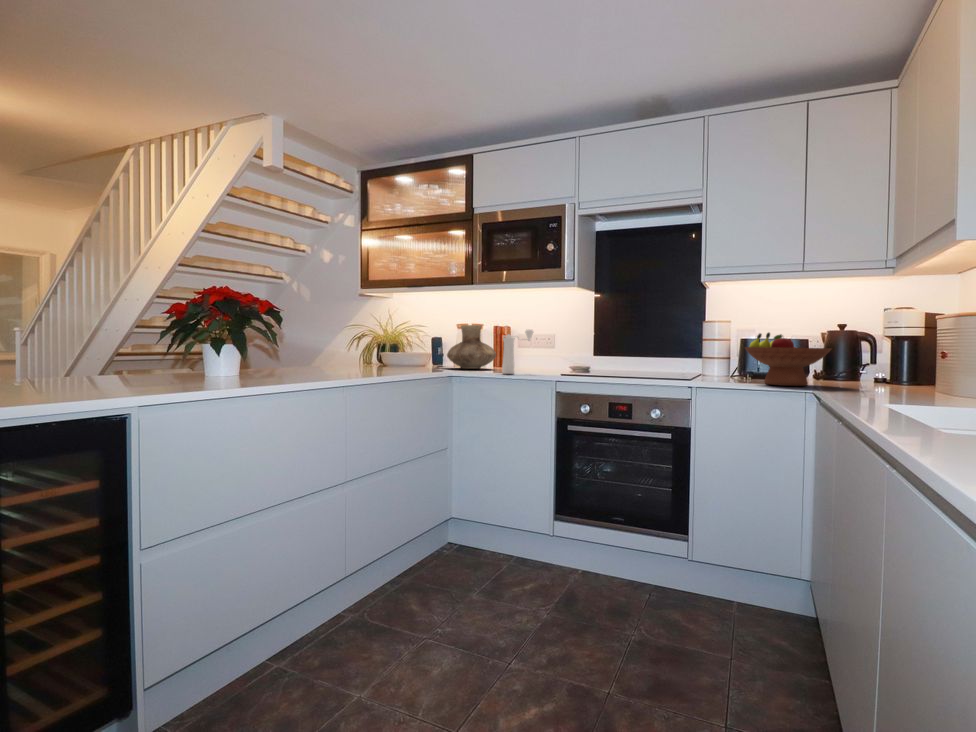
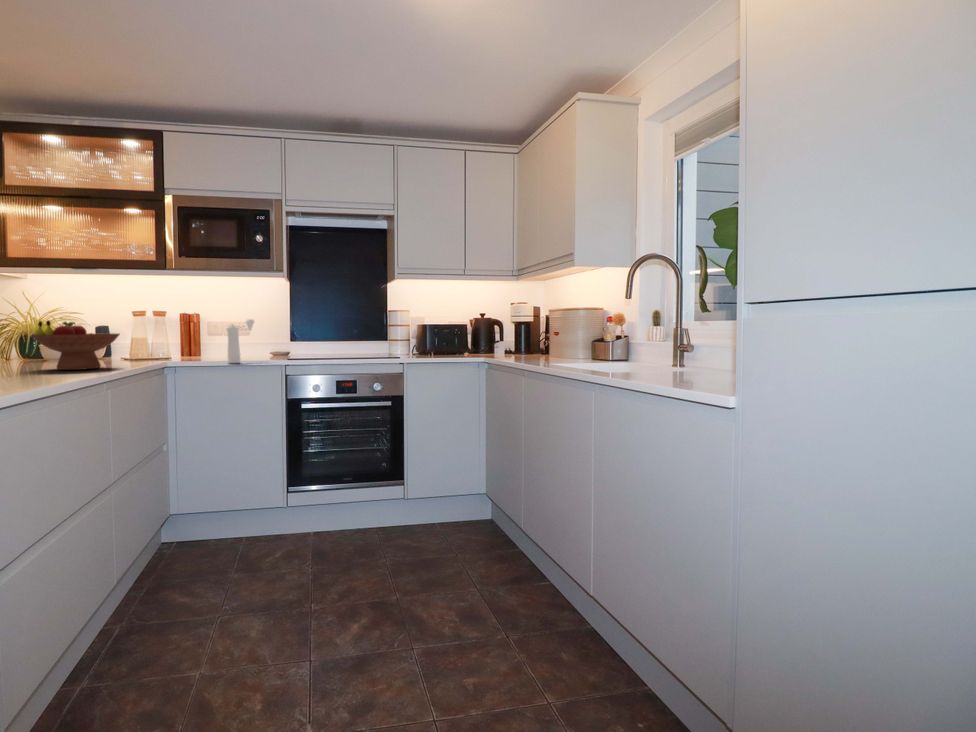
vase: present [447,325,496,369] -> none [138,314,198,361]
fruit bowl: present [745,332,831,386] -> present [31,320,120,370]

